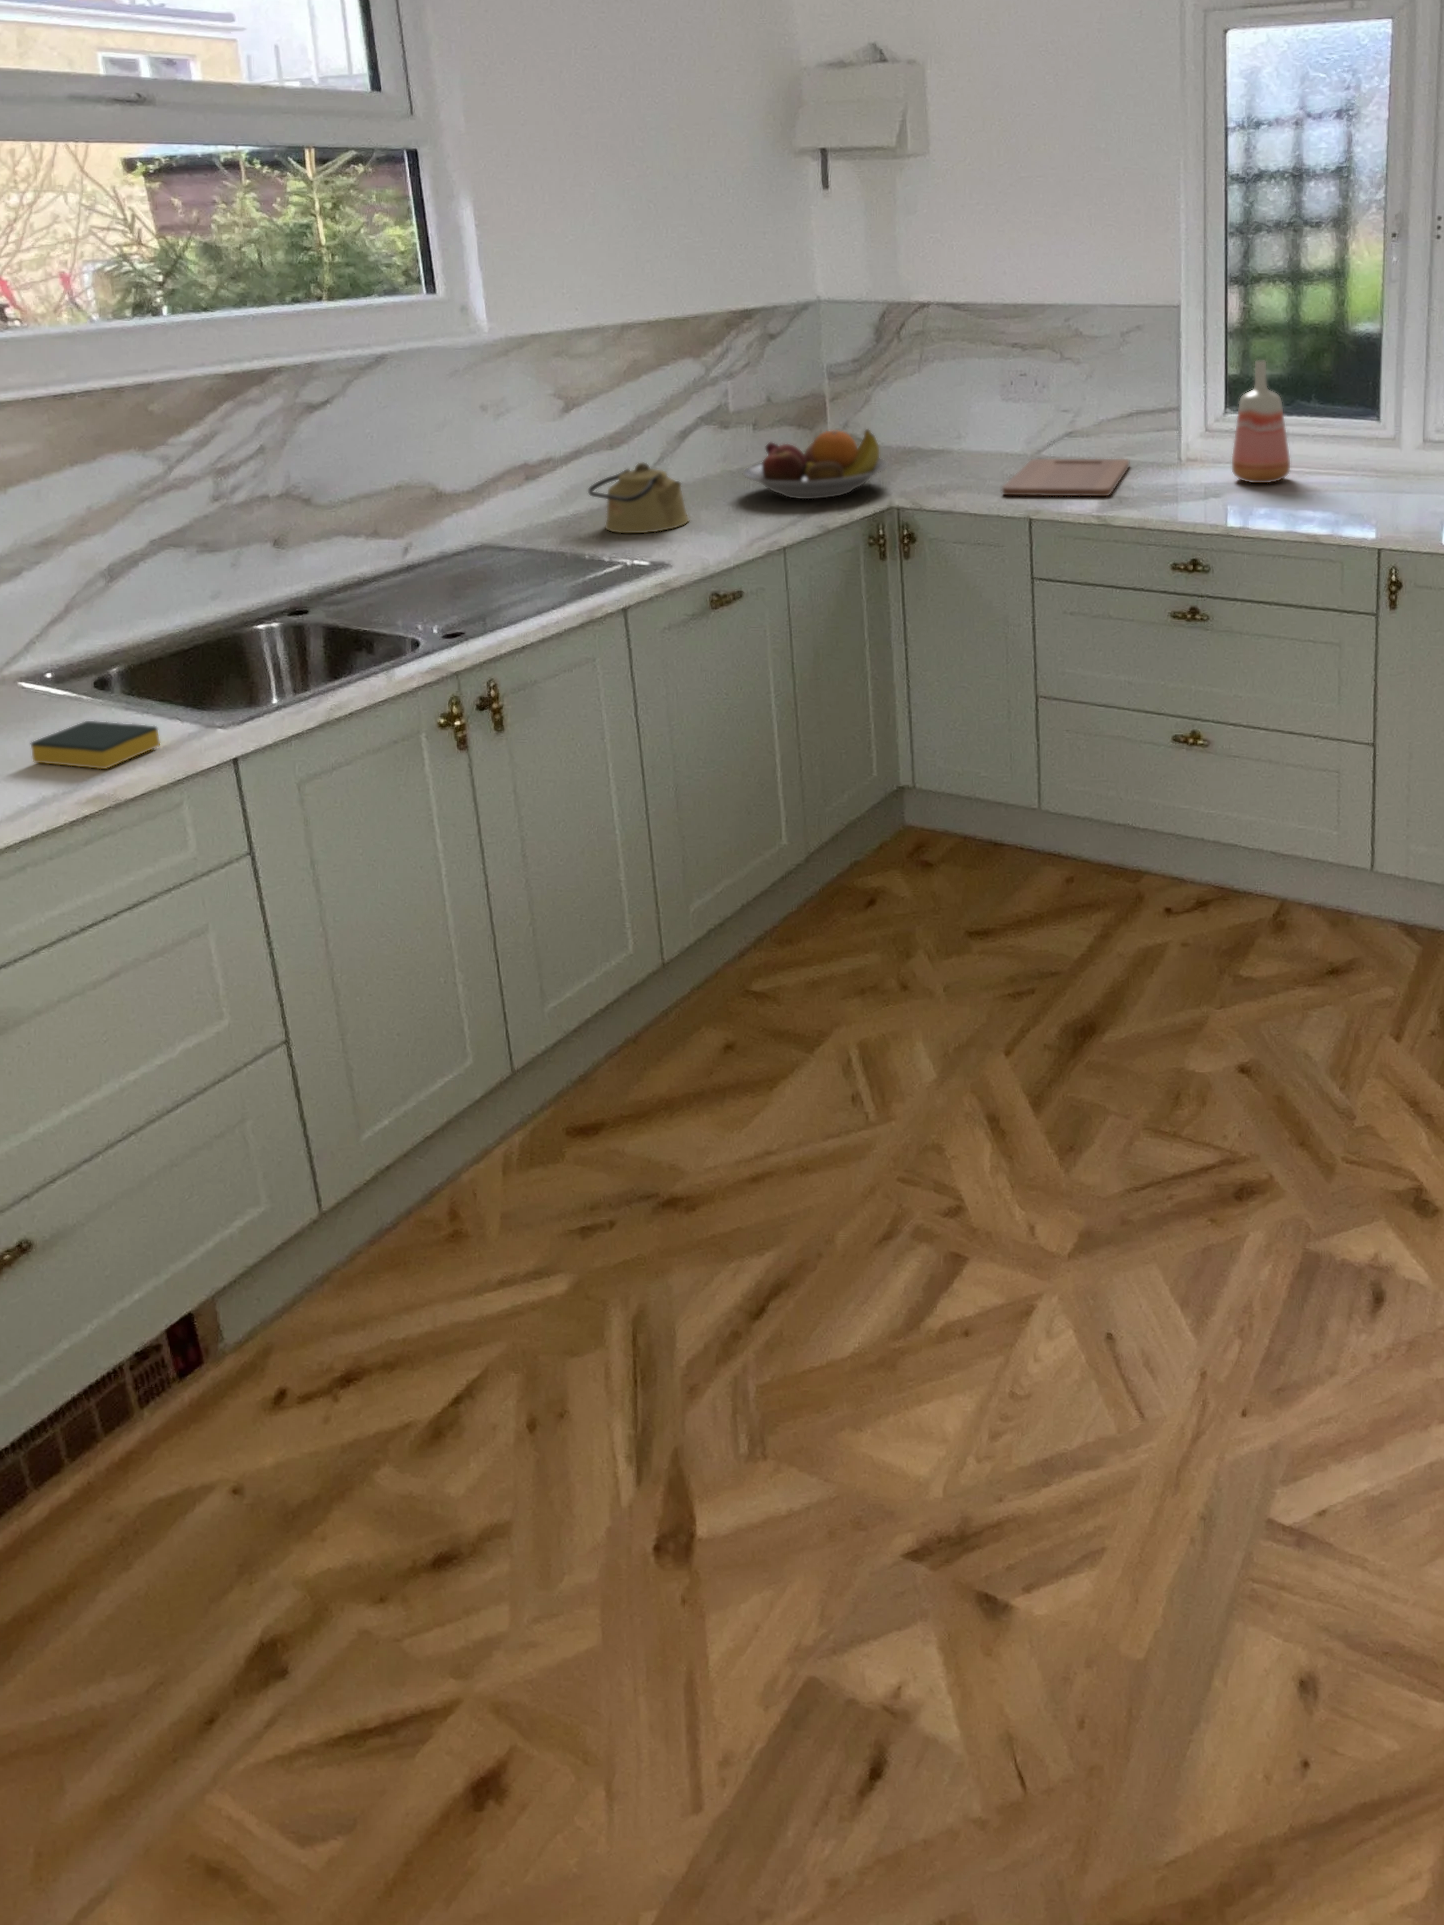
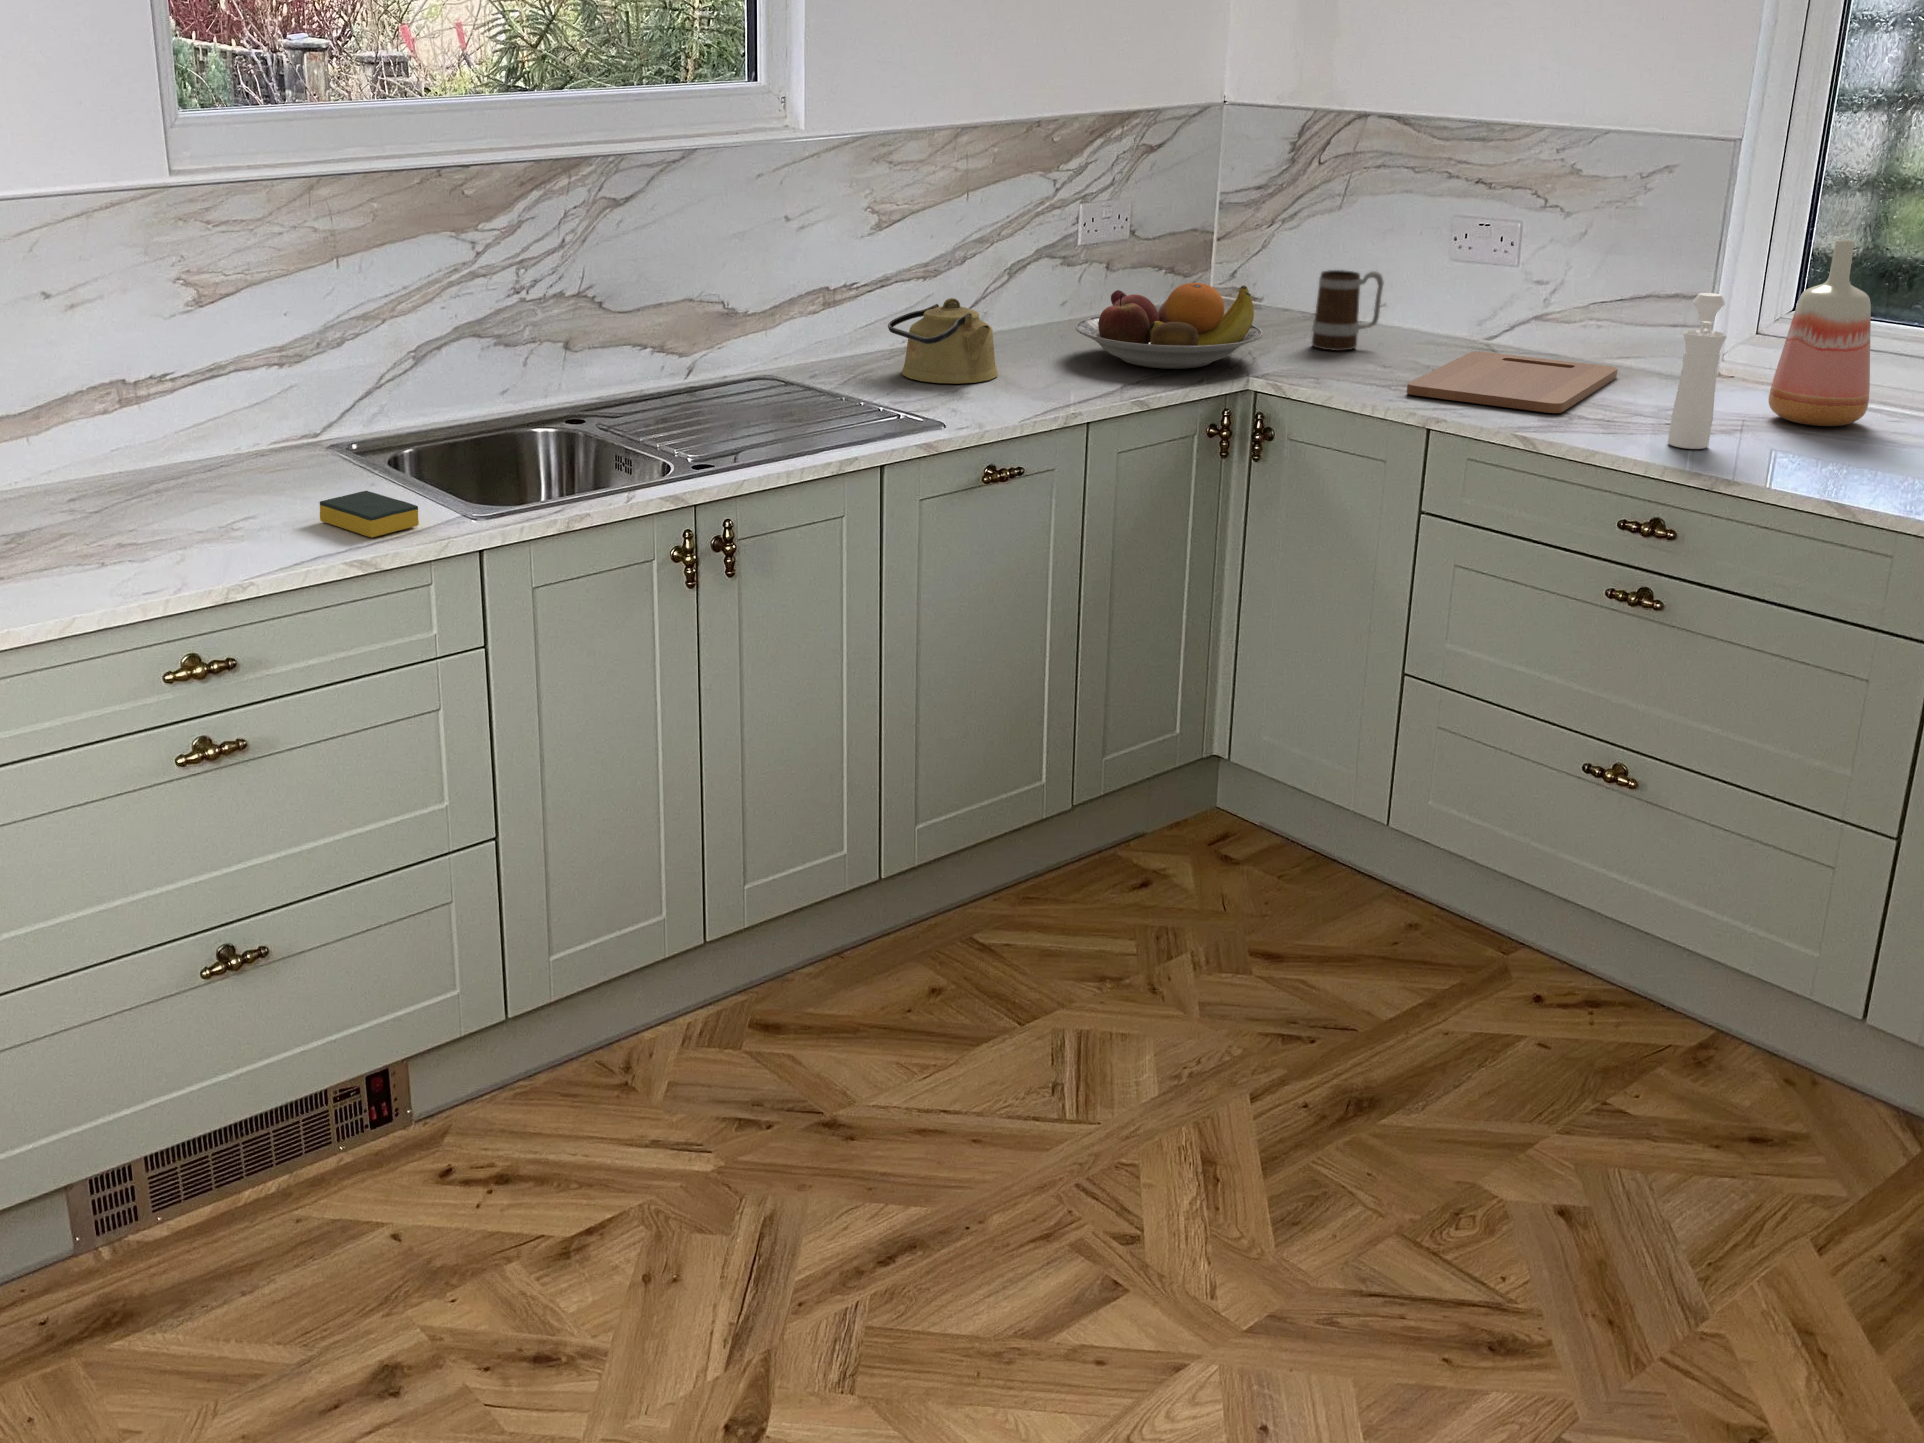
pepper mill: none [1183,403,1212,509] -> present [1668,293,1726,449]
mug: none [917,410,963,470] -> present [1312,270,1384,351]

